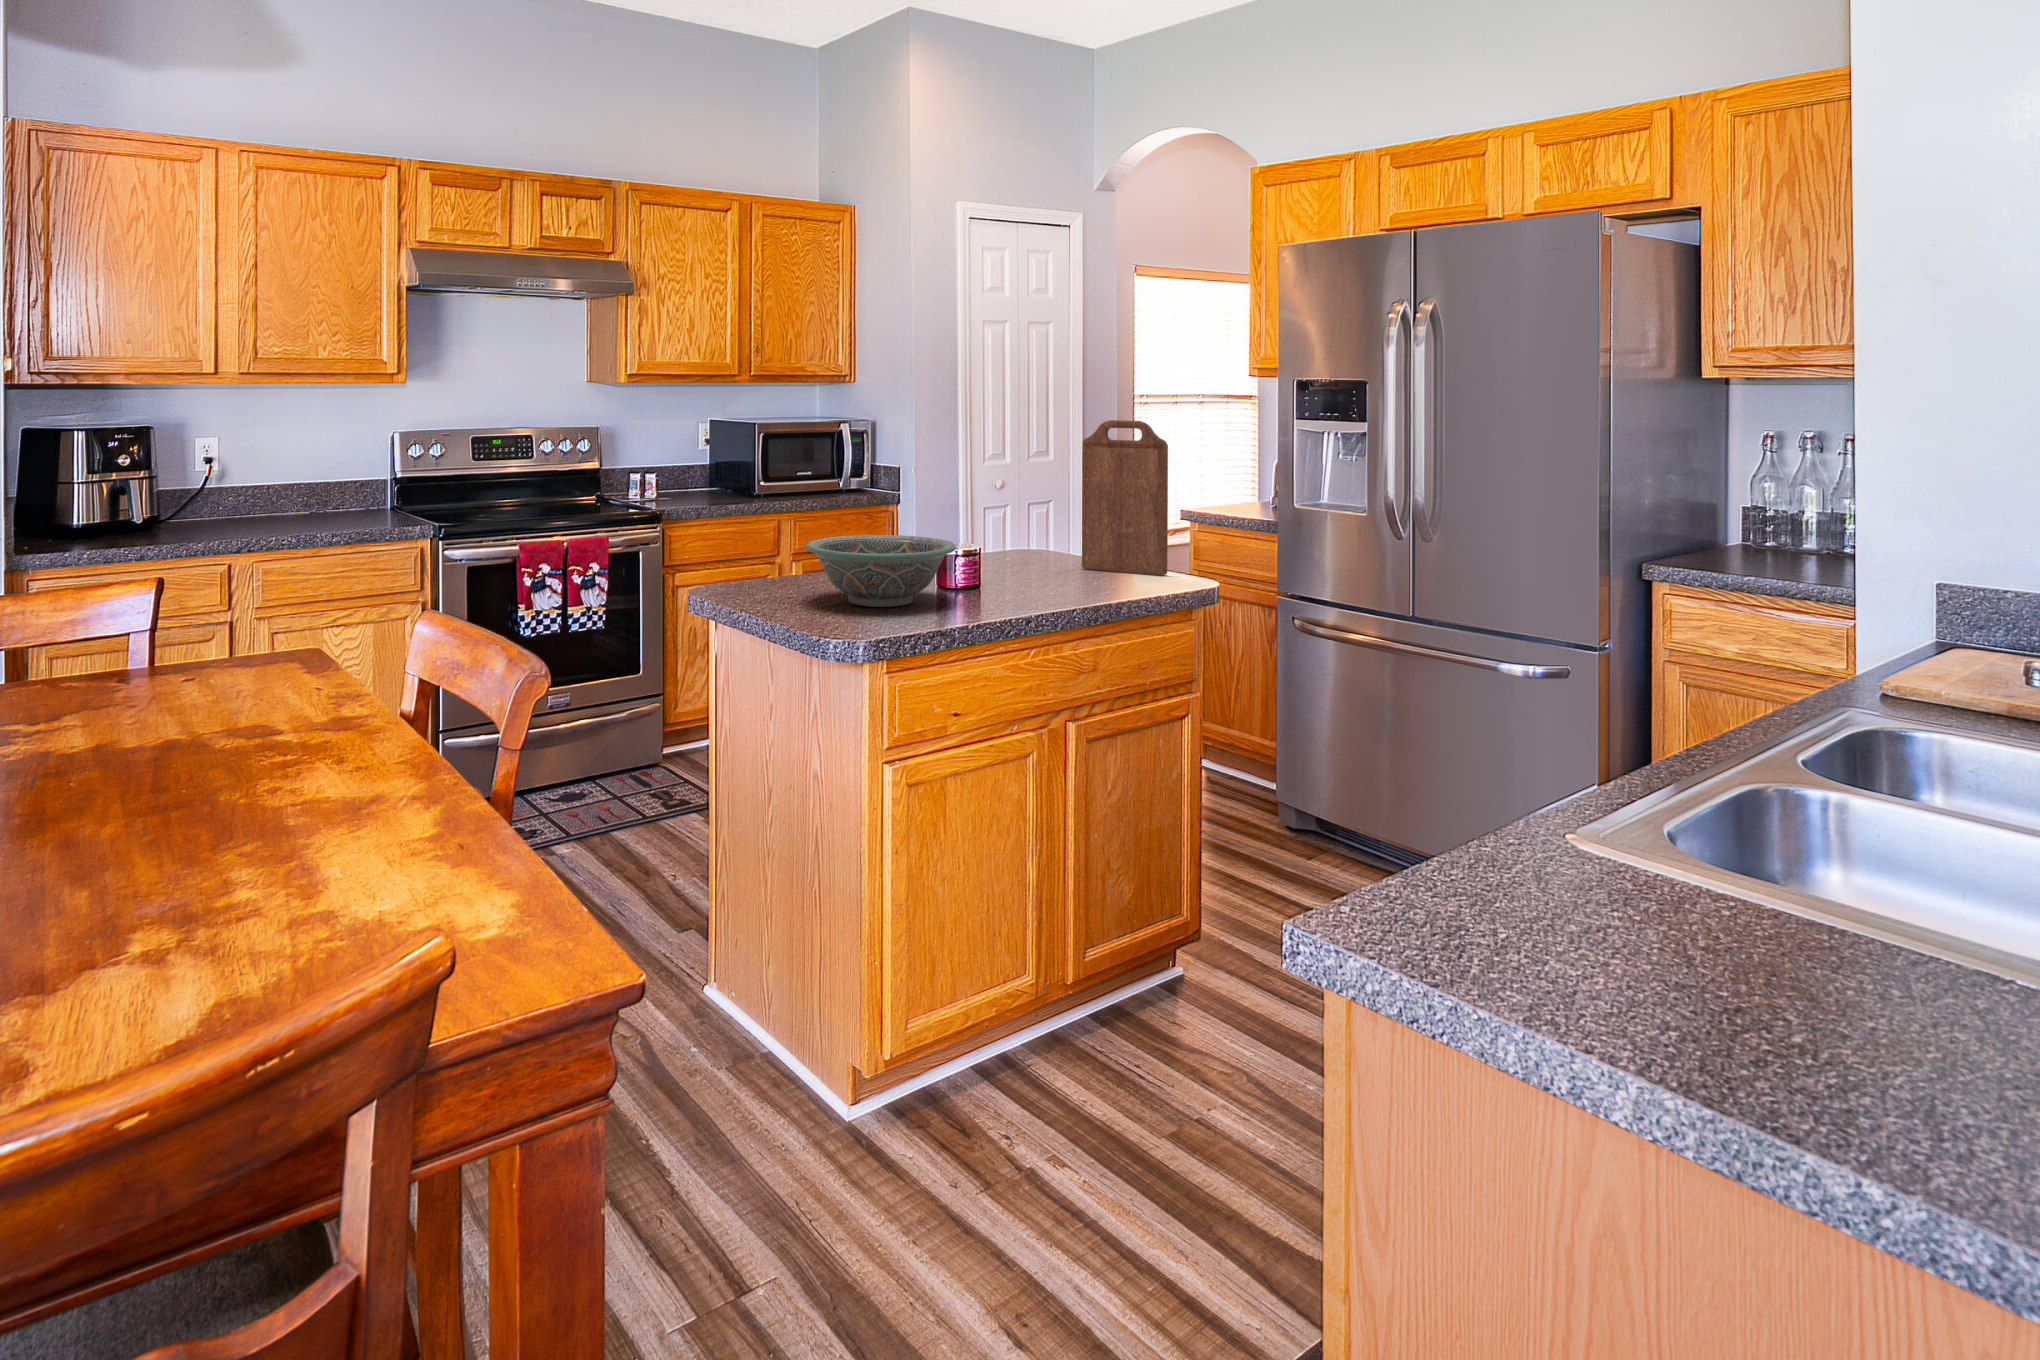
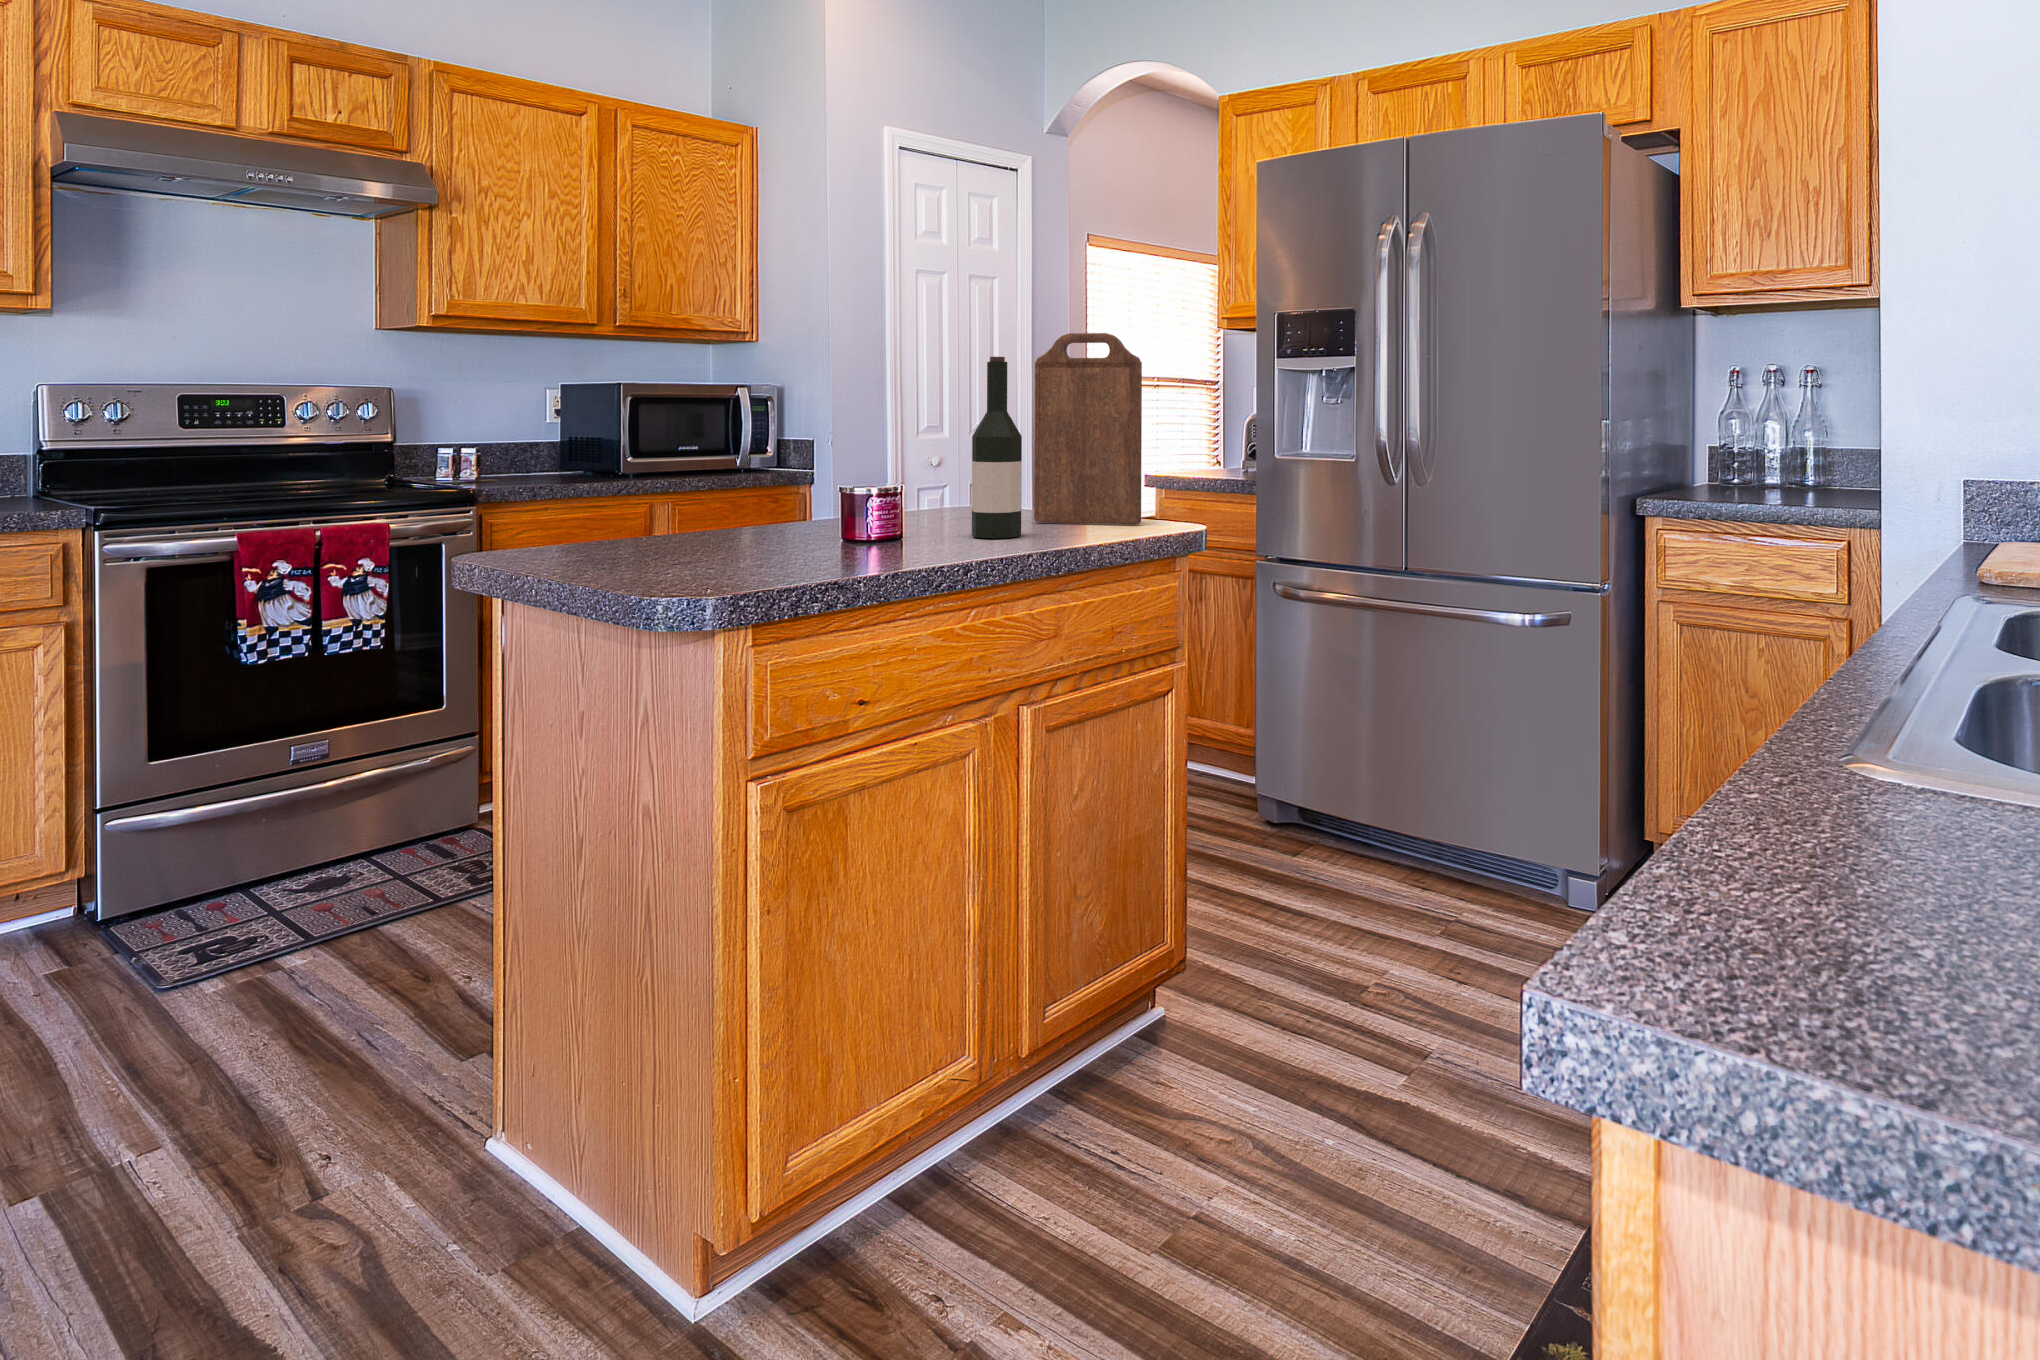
wine bottle: none [1033,445,1071,586] -> present [972,357,1022,538]
decorative bowl: present [806,535,956,607] -> none [642,474,866,566]

